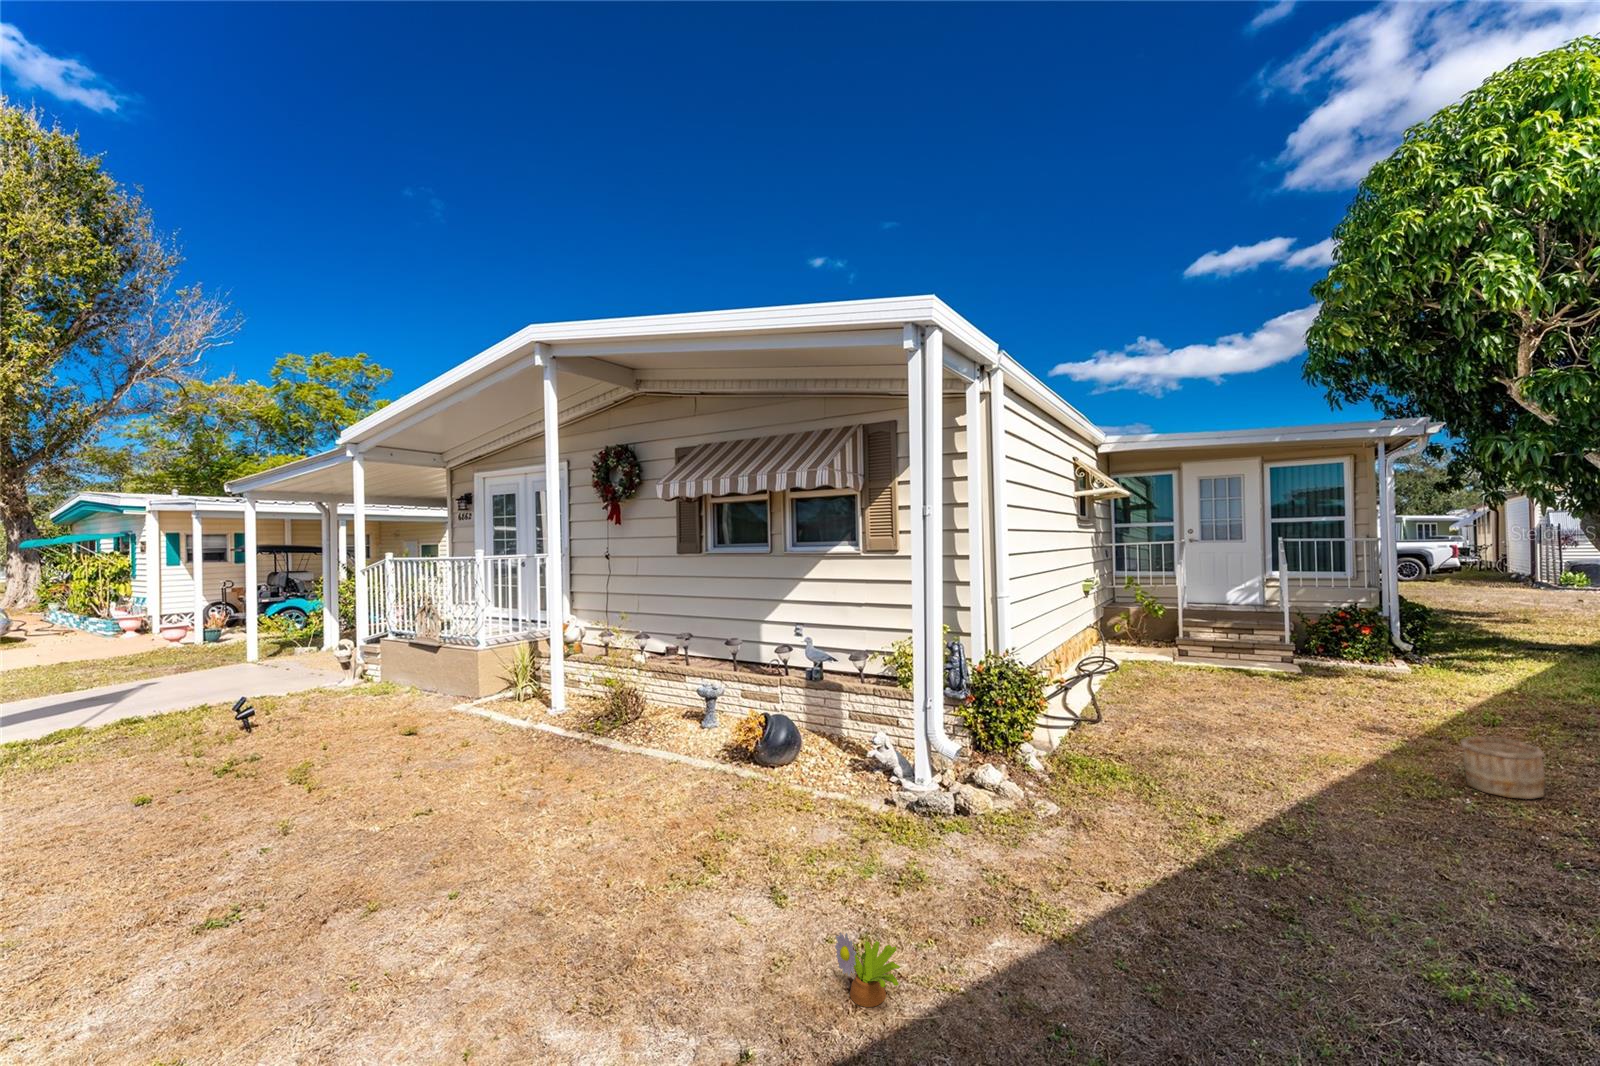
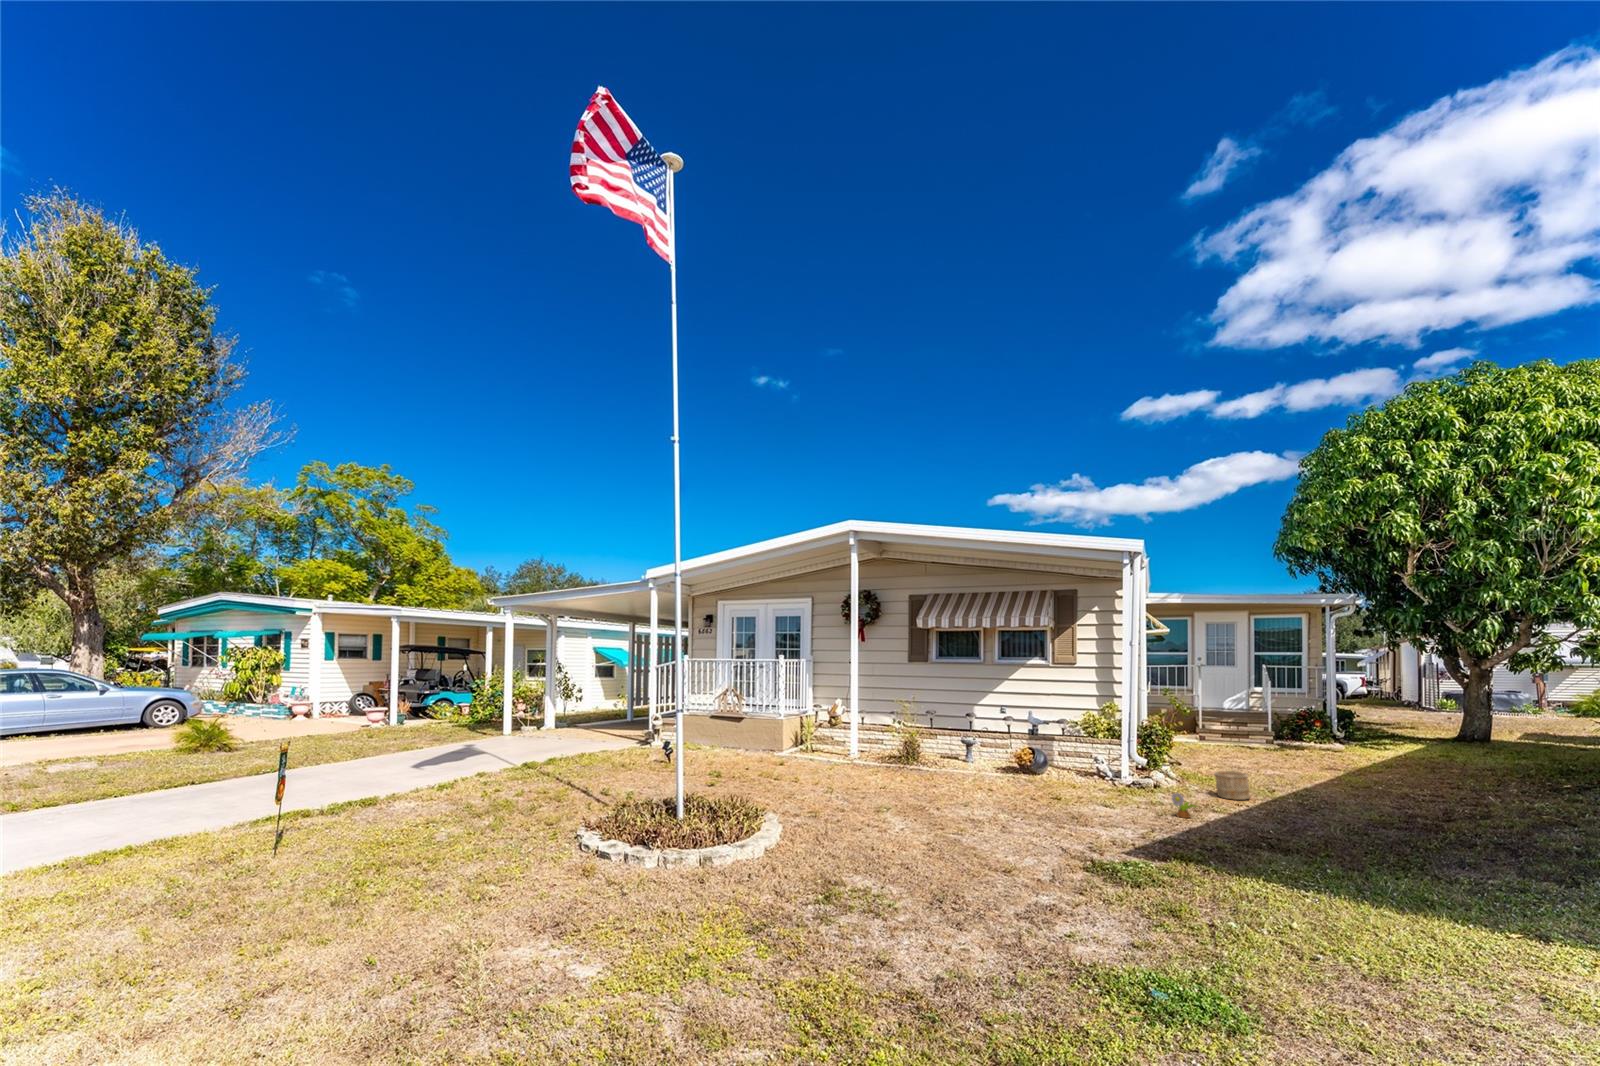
wooden bucket: present [1461,737,1545,799] -> present [1214,771,1250,800]

